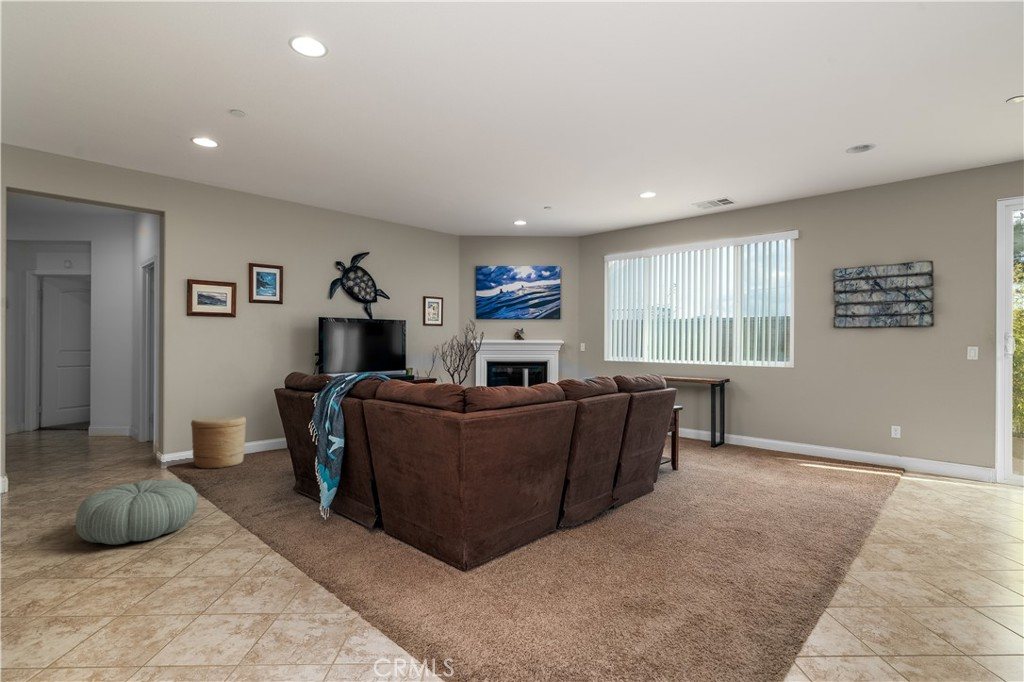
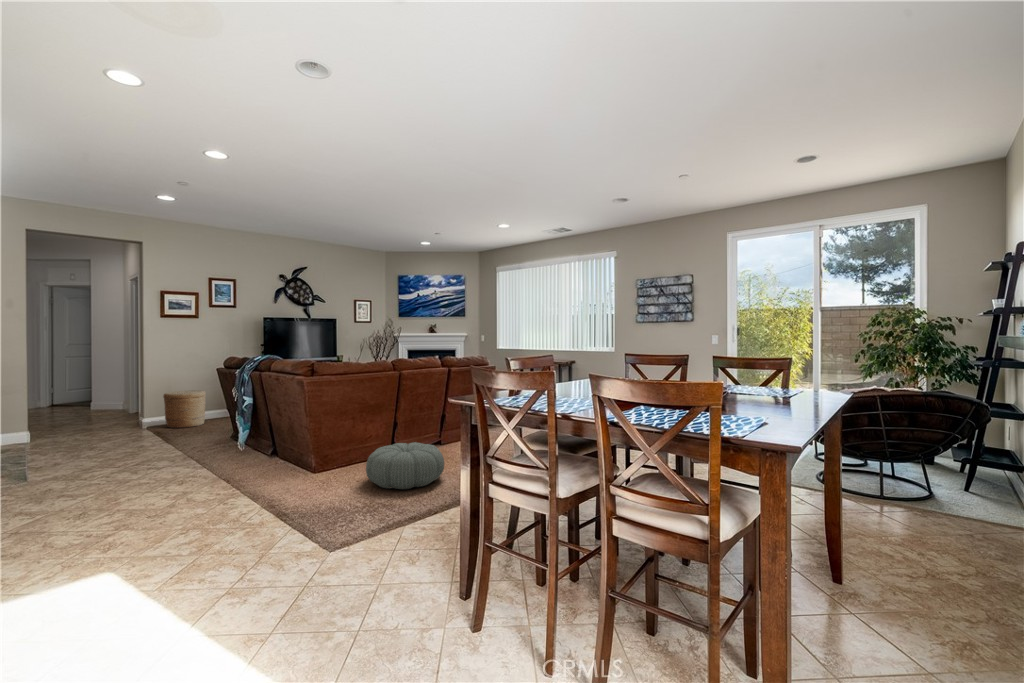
pouf: present [76,480,198,545] -> present [366,442,444,489]

